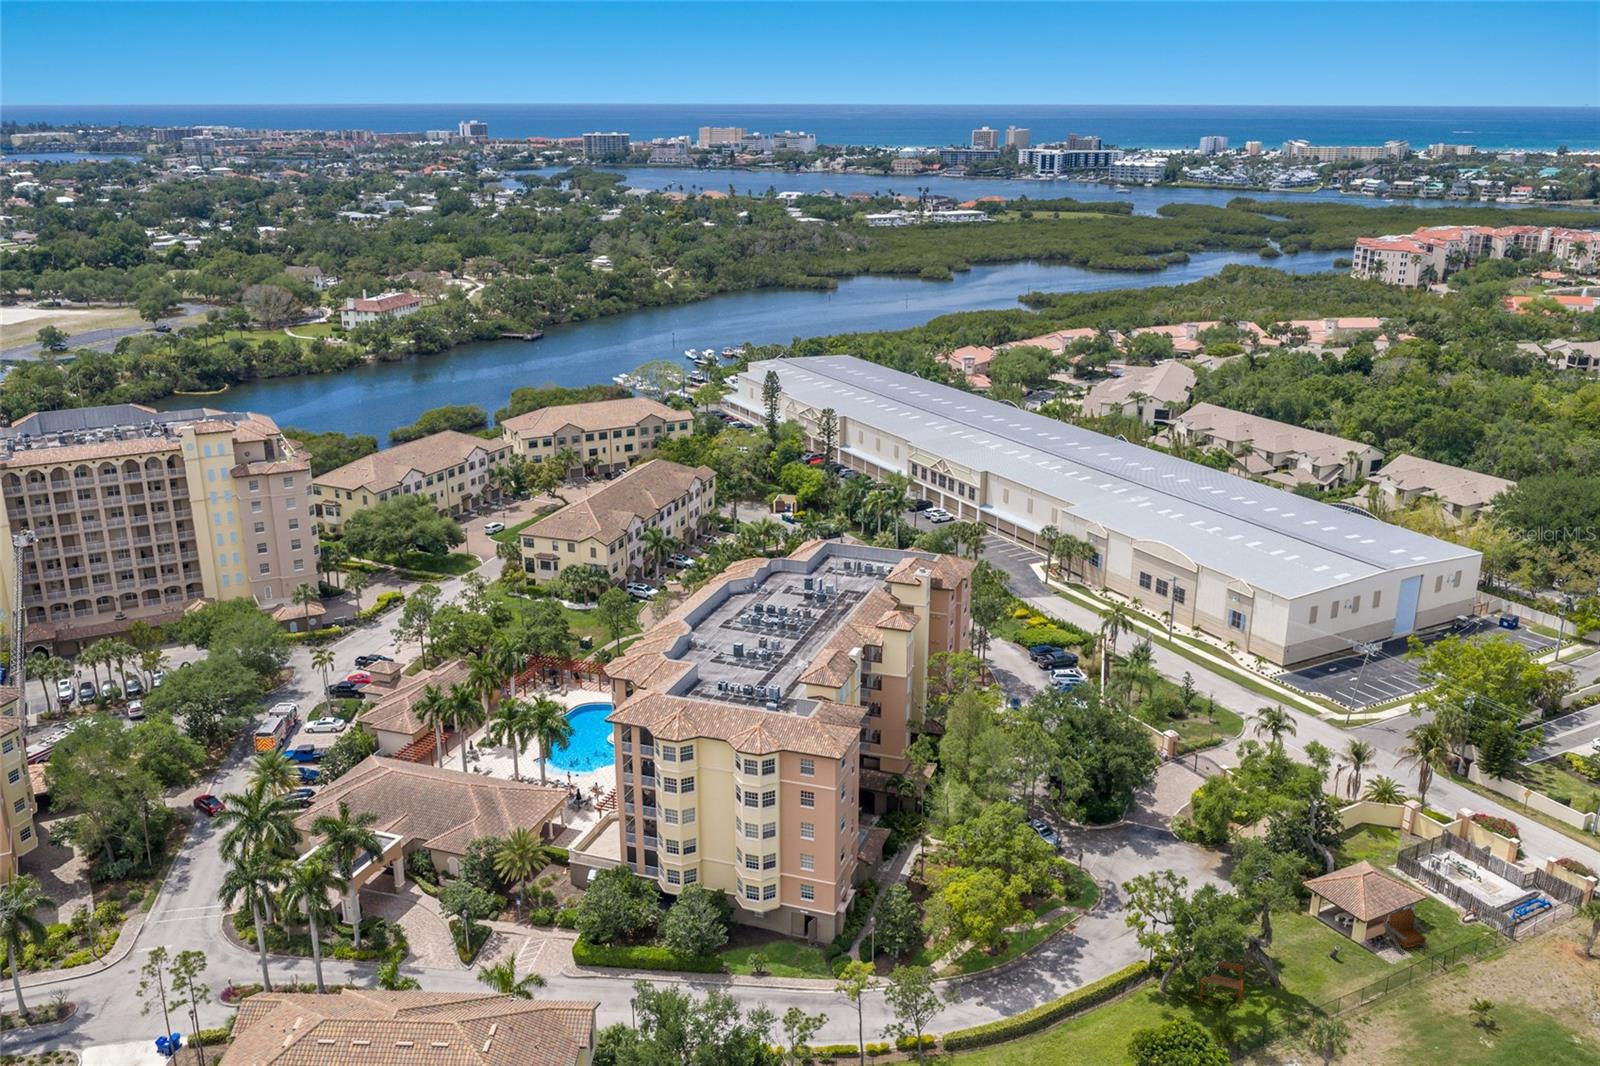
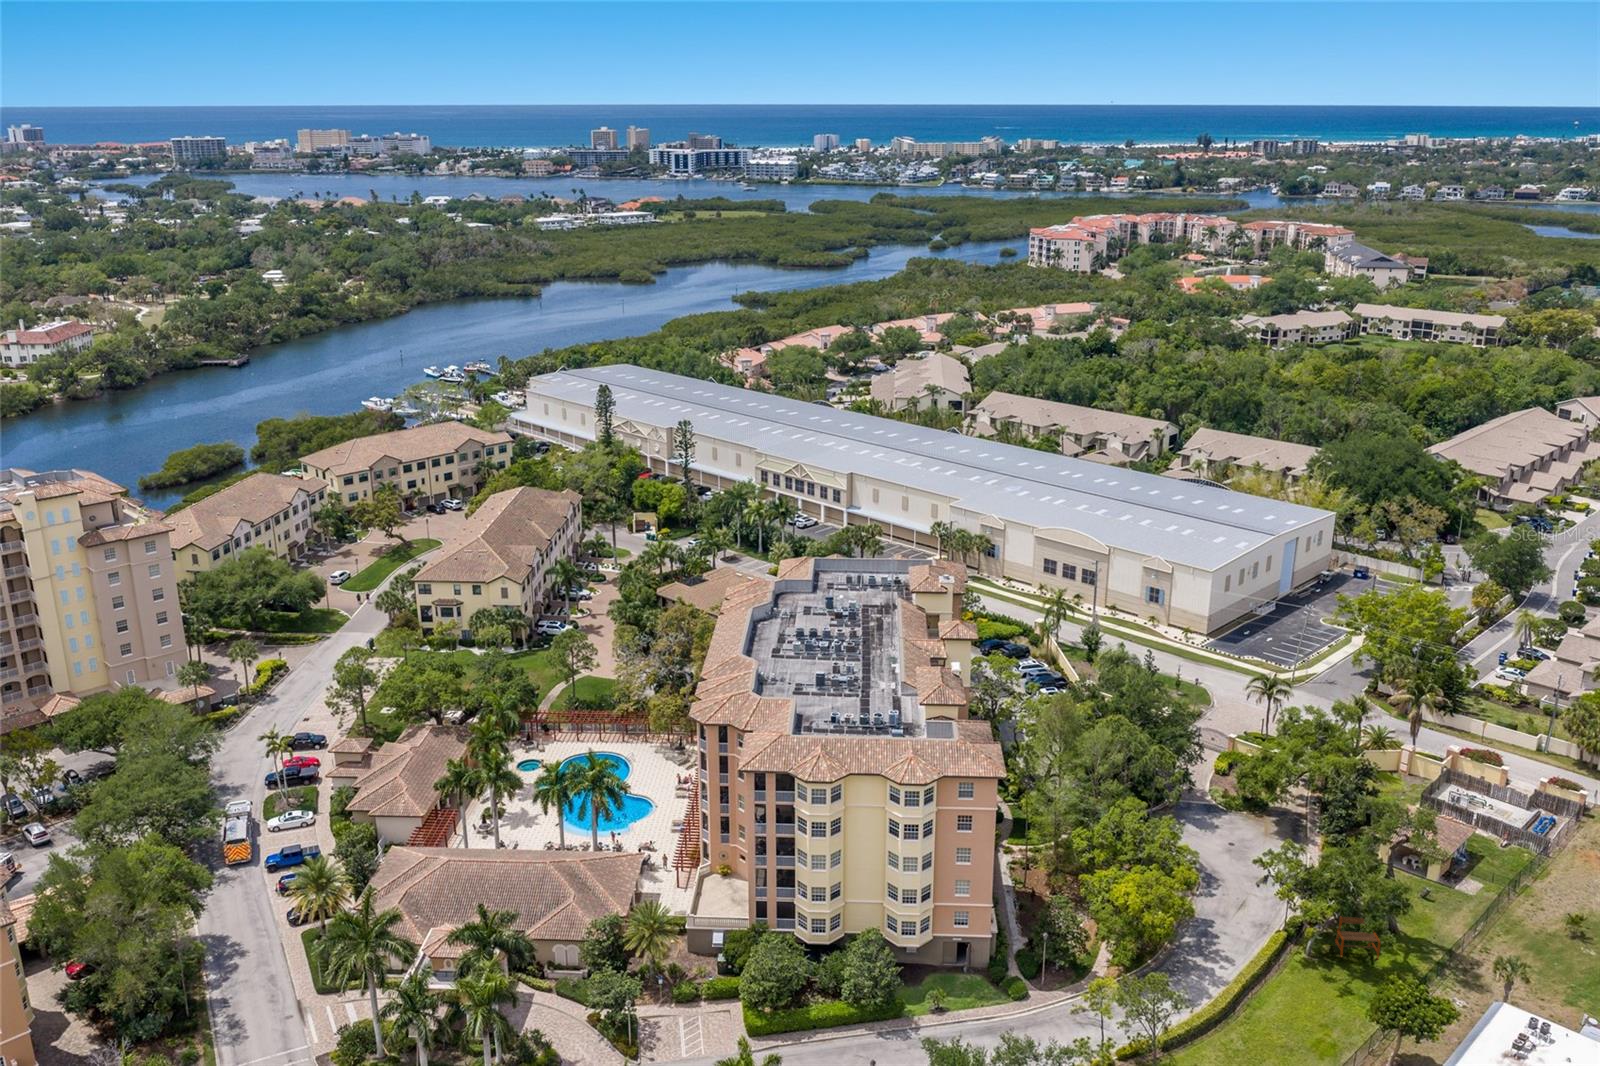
lounge chair: present [1383,908,1430,955] -> none [1447,841,1490,885]

